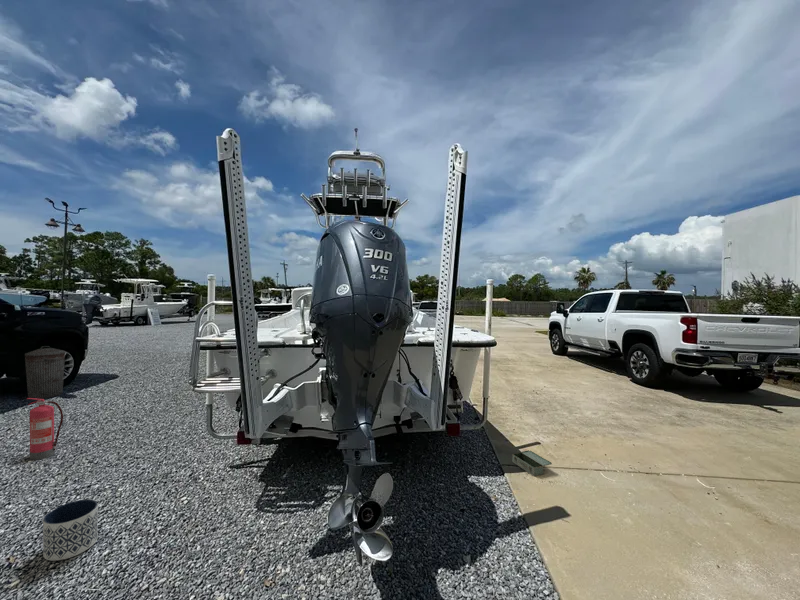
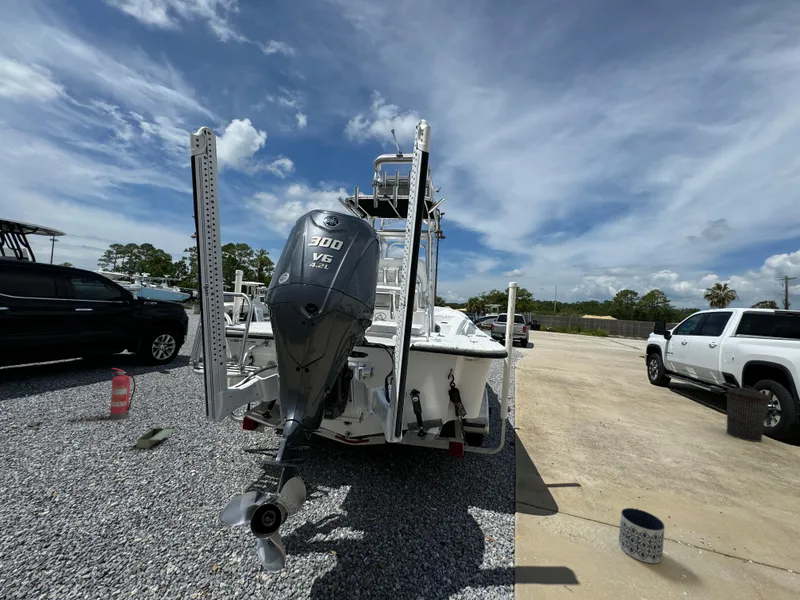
trash can: present [25,348,65,399] -> present [725,386,770,442]
toolbox: present [512,450,552,476] -> present [137,428,176,448]
planter: present [43,500,98,561] -> present [619,508,665,563]

